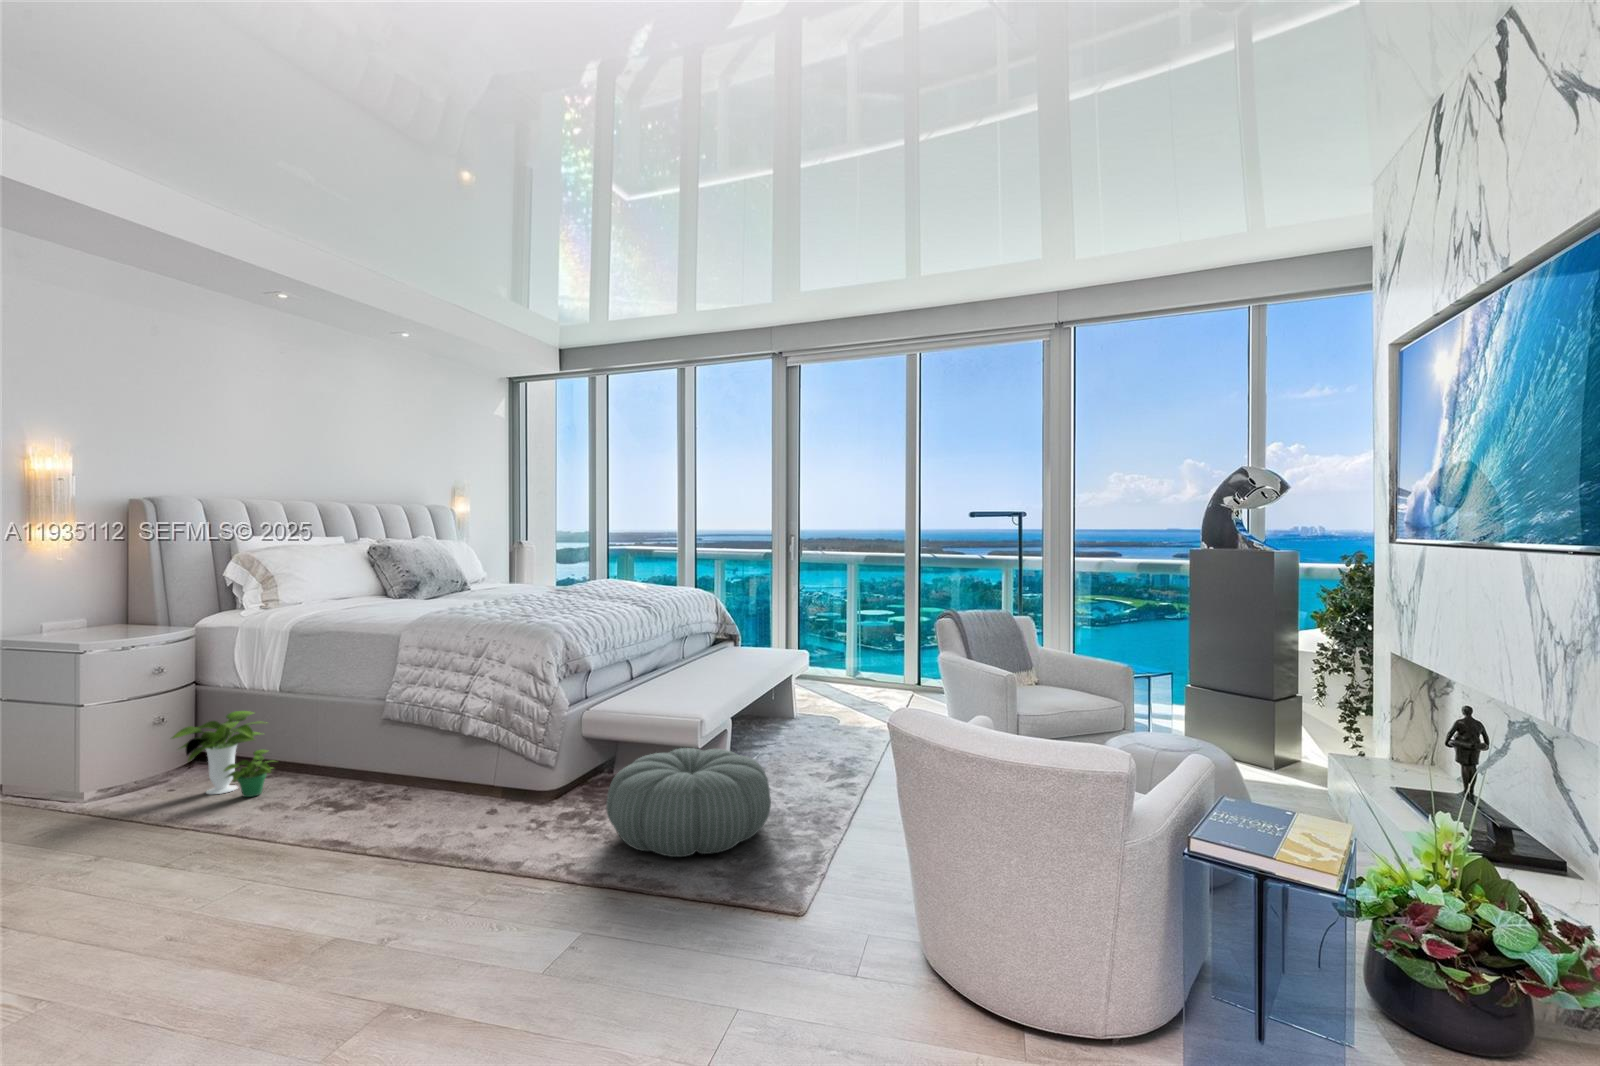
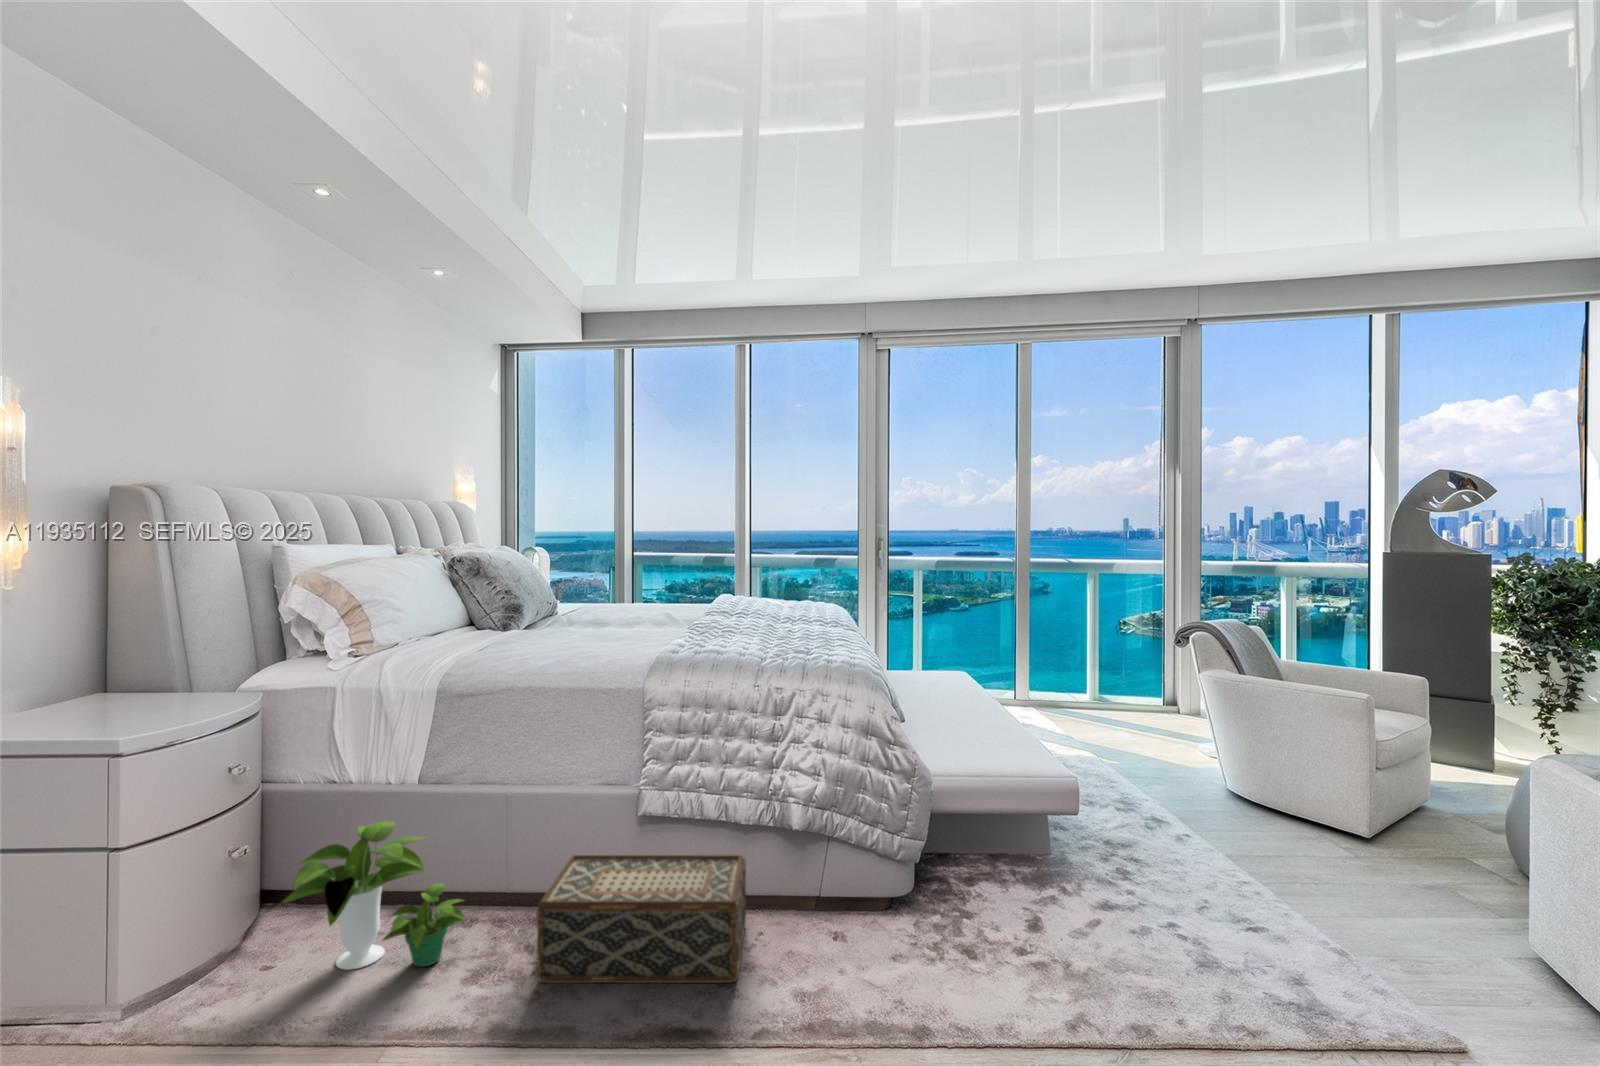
woven basket: none [293,742,448,822] -> present [537,855,746,983]
pouf: present [606,748,771,857] -> none [1033,816,1279,986]

